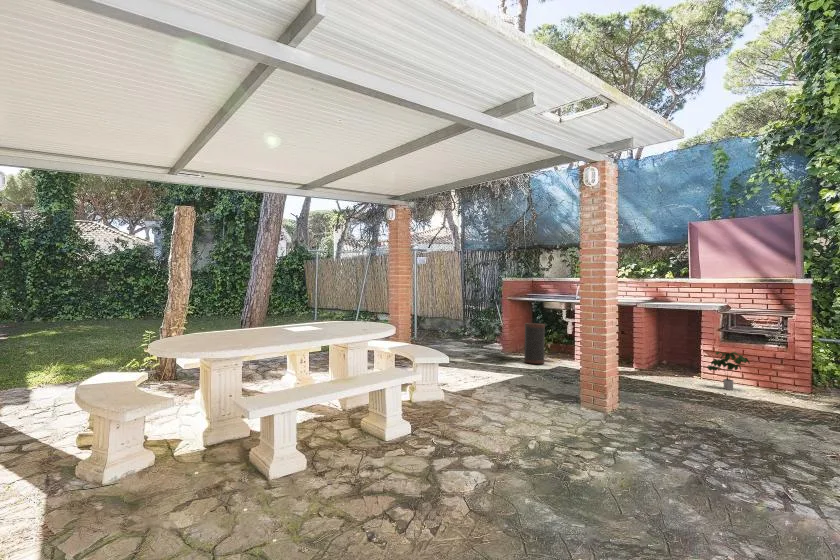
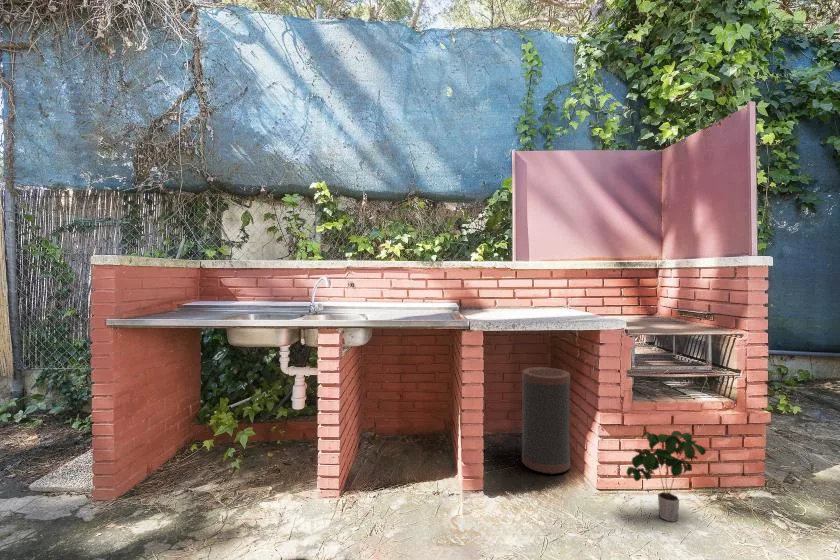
trash can: present [524,323,545,364] -> present [522,367,570,475]

